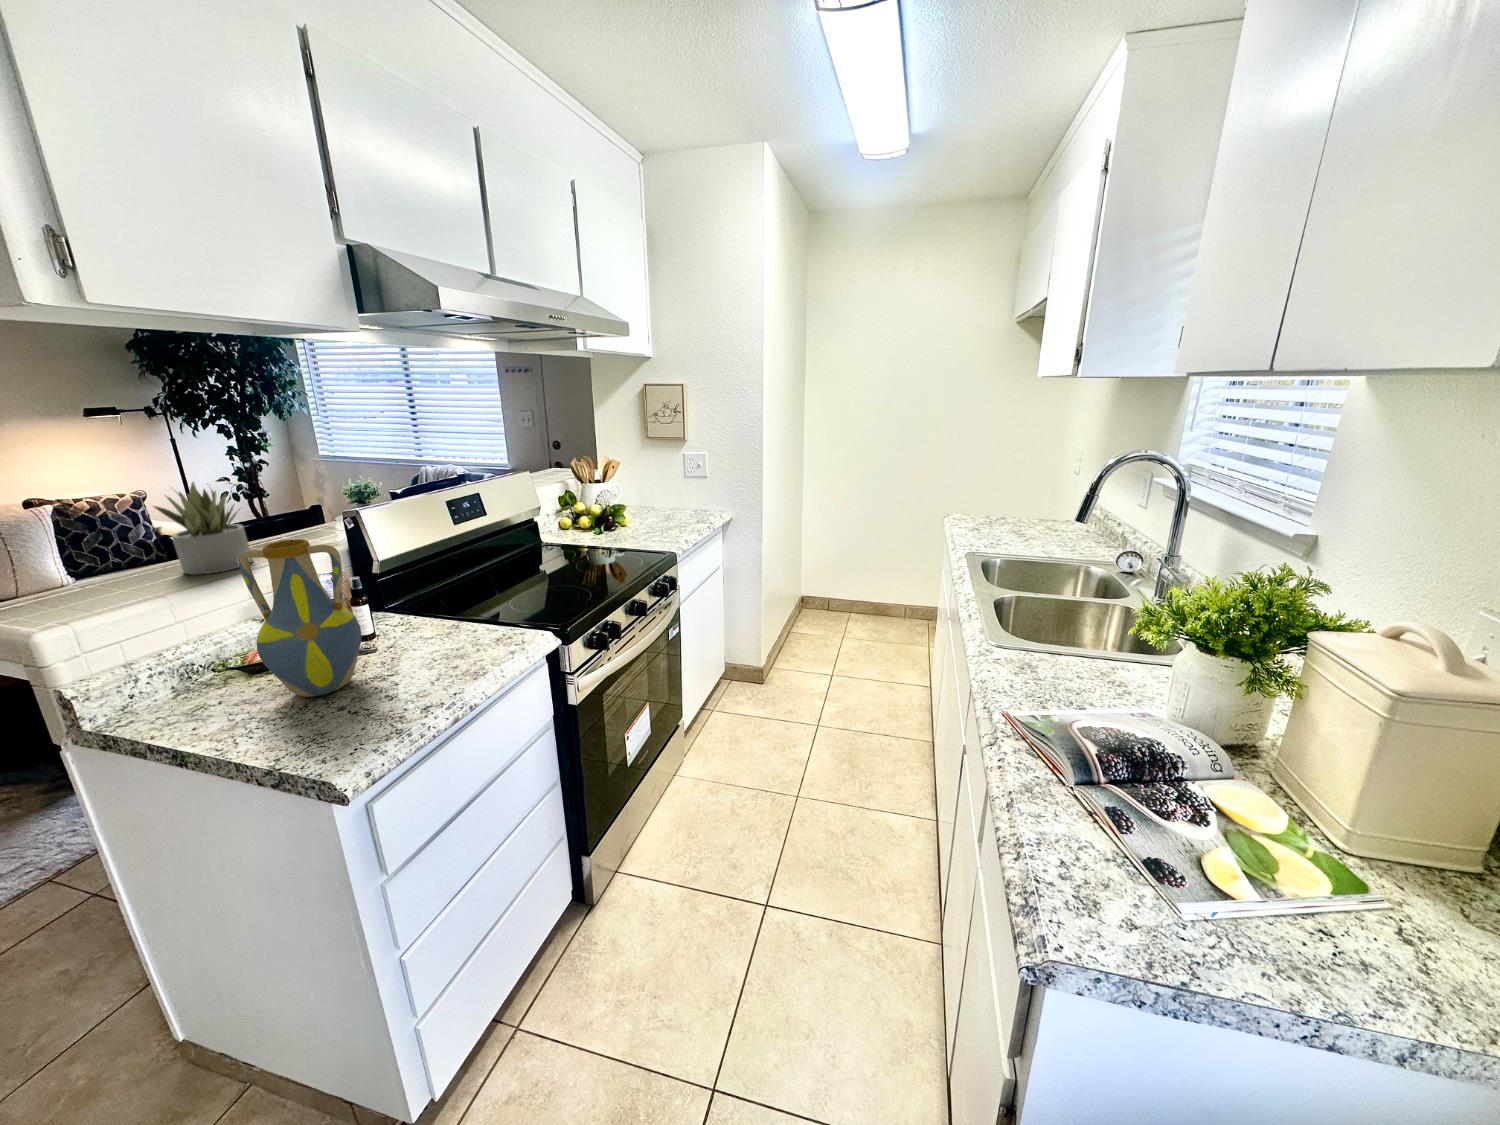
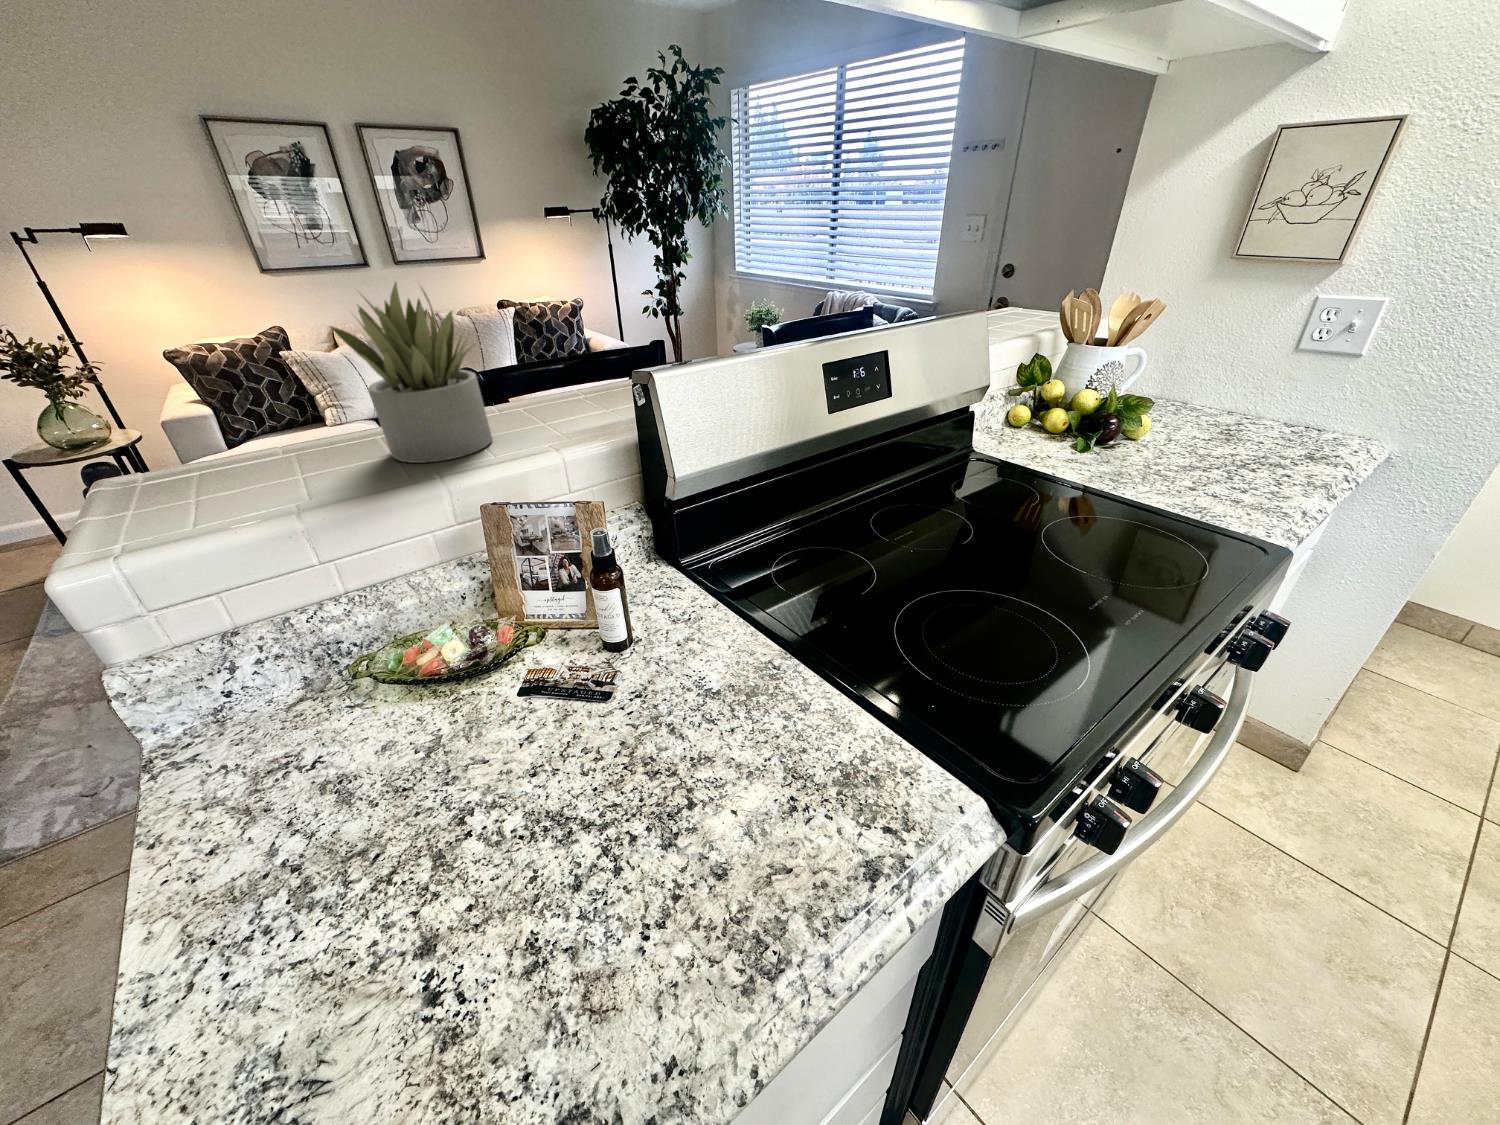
vase: present [238,539,361,697] -> none [218,477,526,868]

